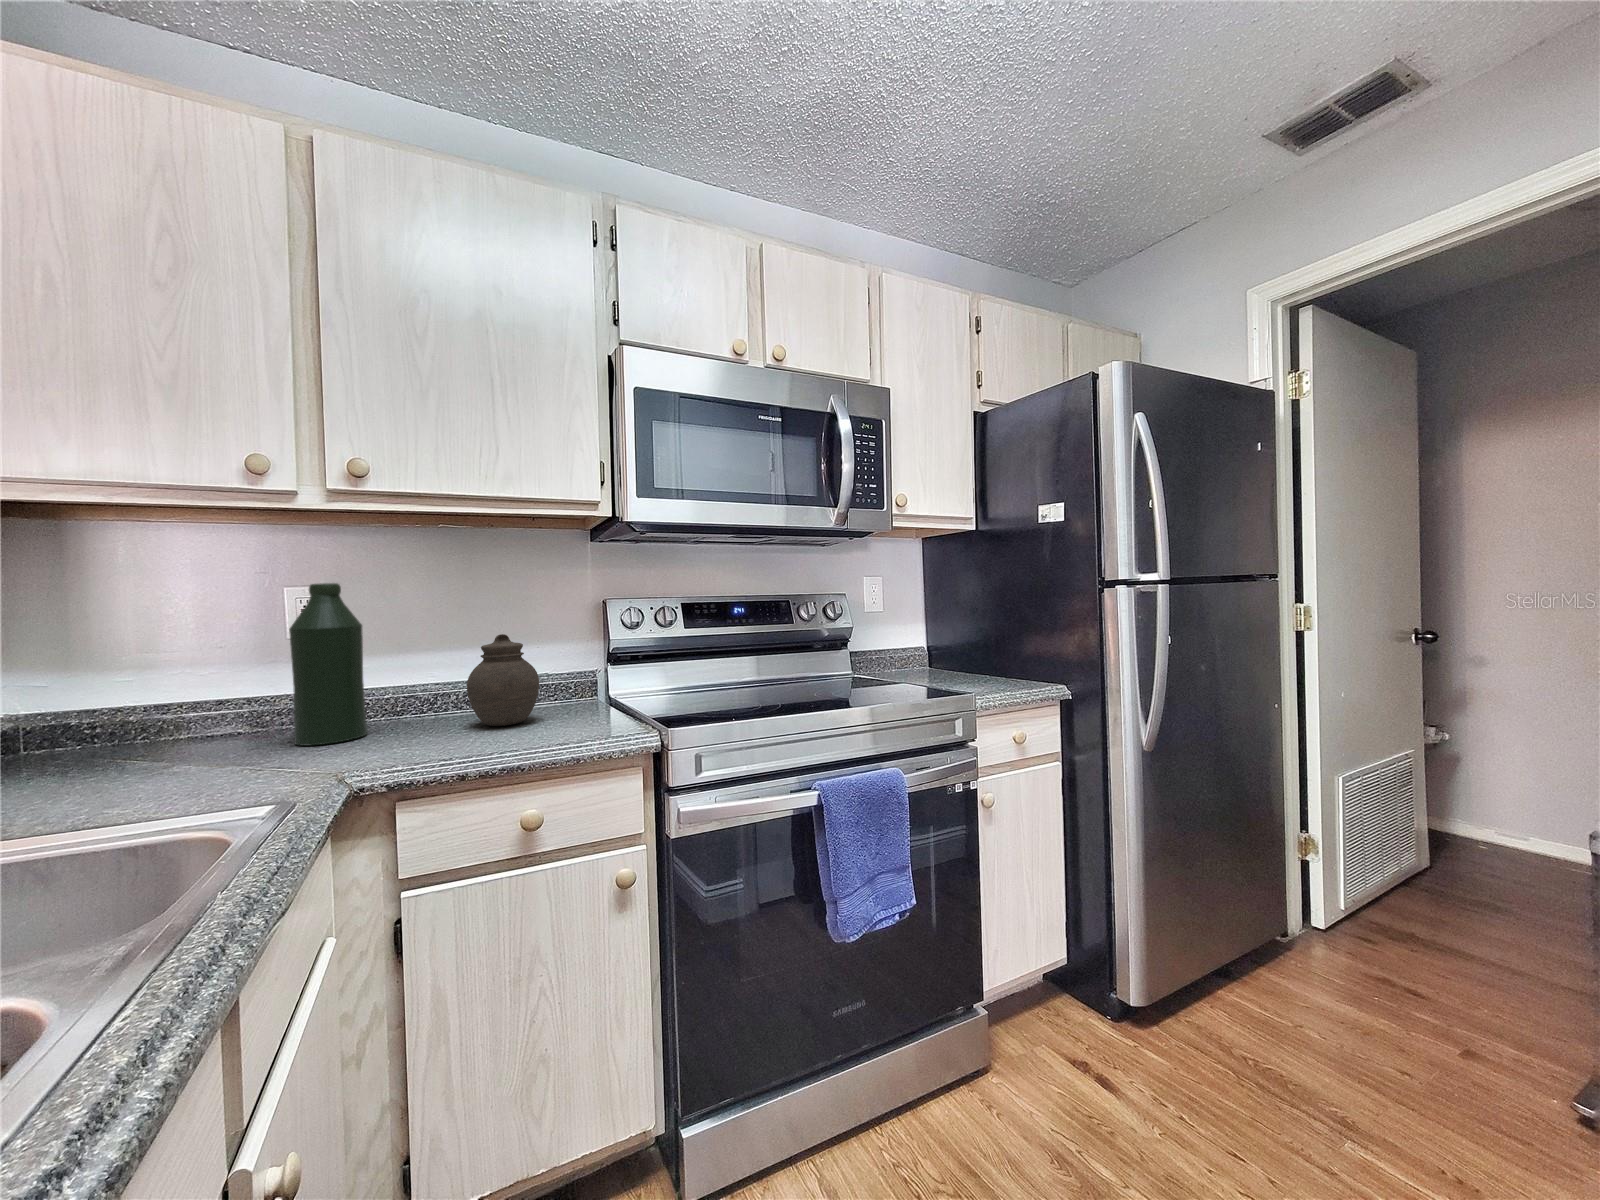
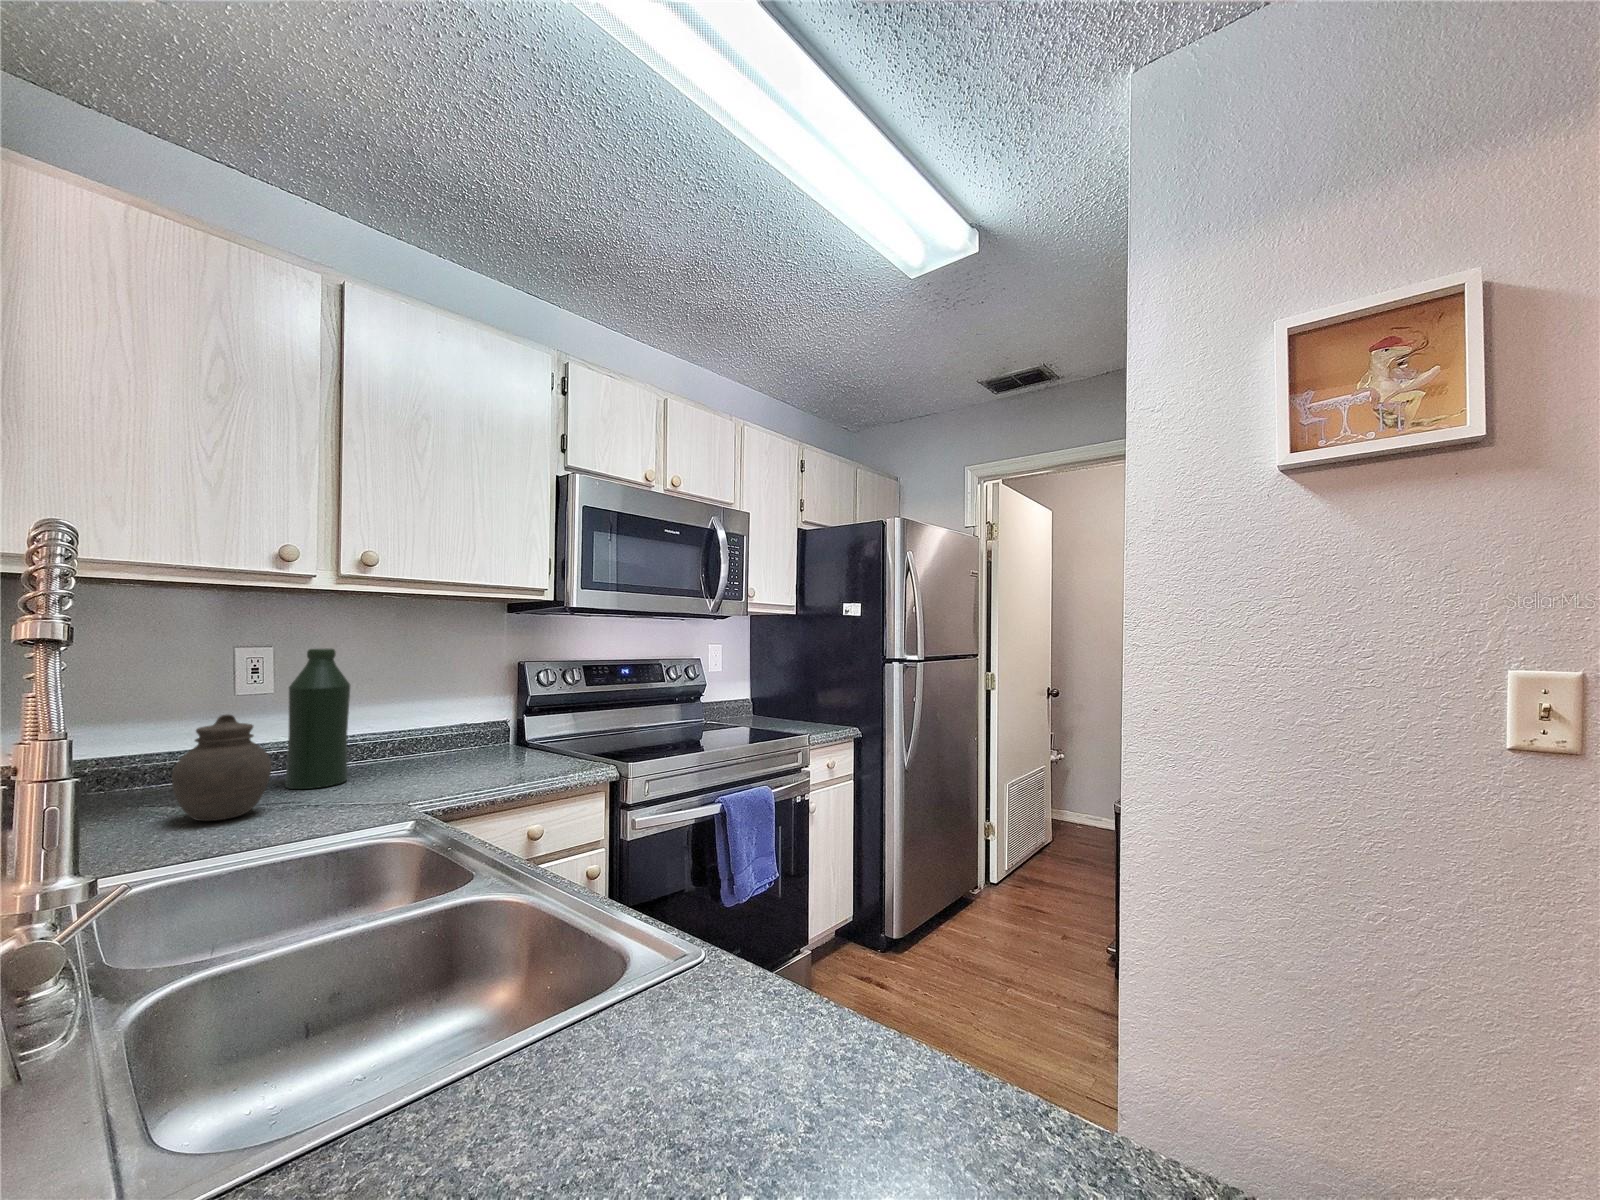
jar: present [467,634,539,726] -> present [172,714,272,821]

